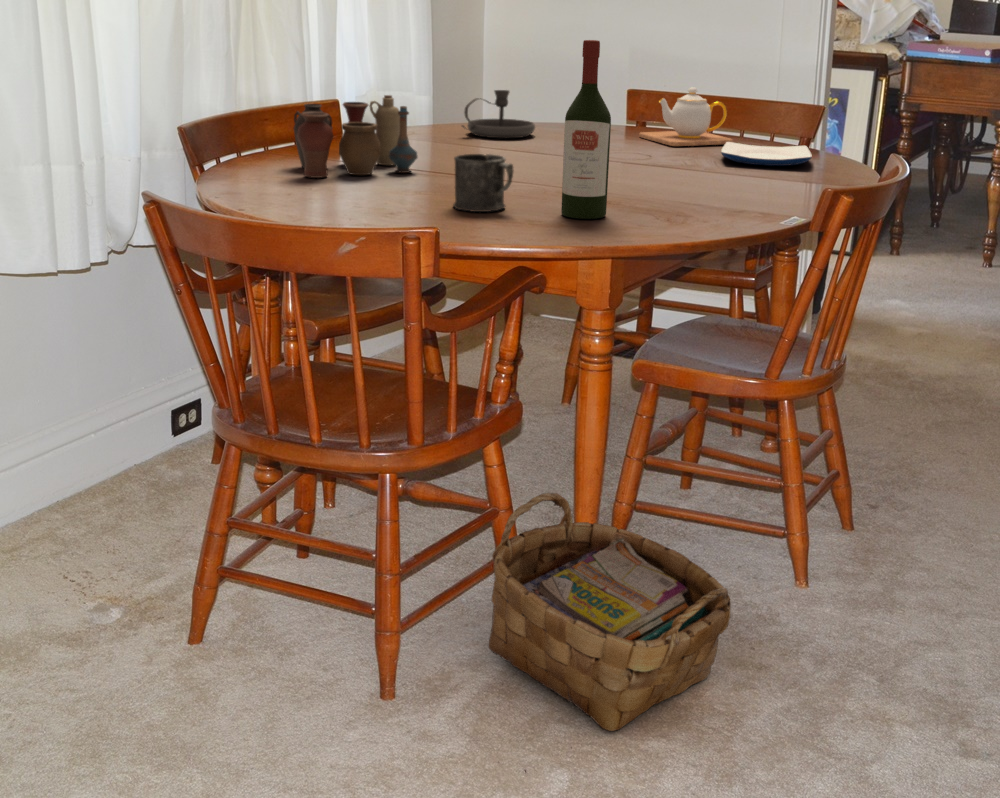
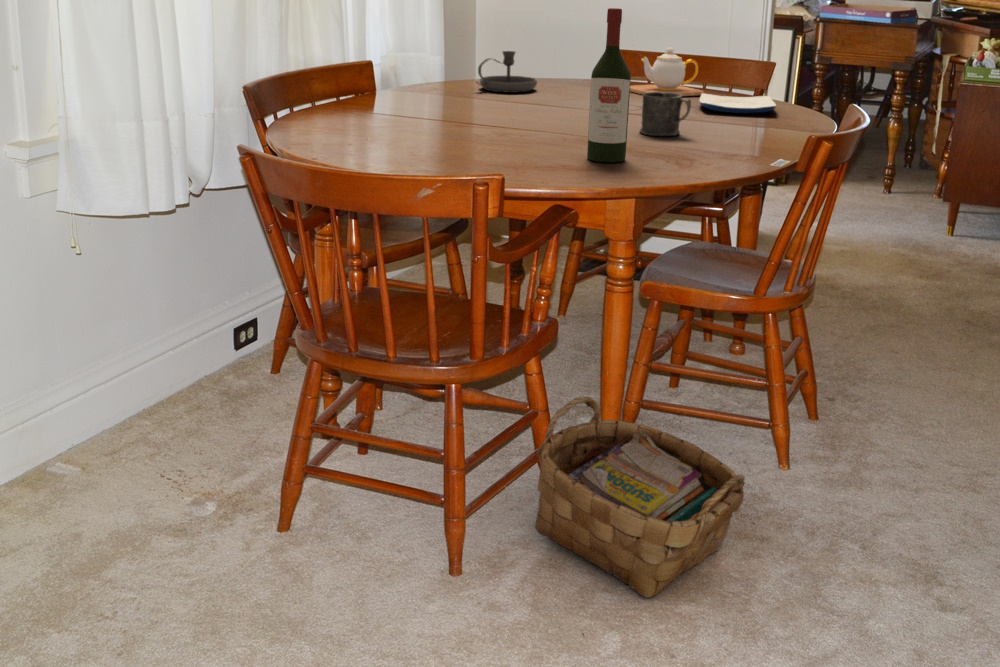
vase: present [294,95,417,178] -> none [343,57,451,129]
mug: present [453,154,513,212] -> present [640,92,691,136]

